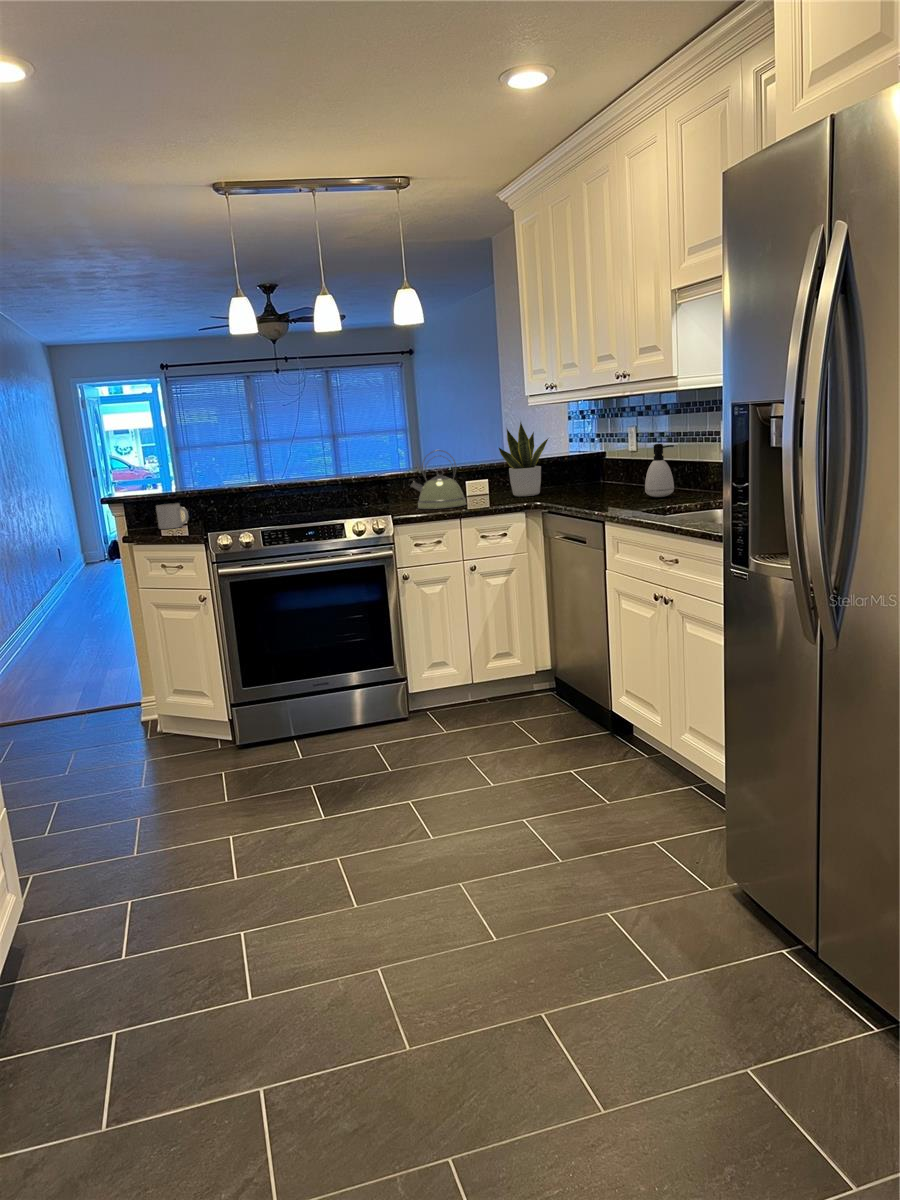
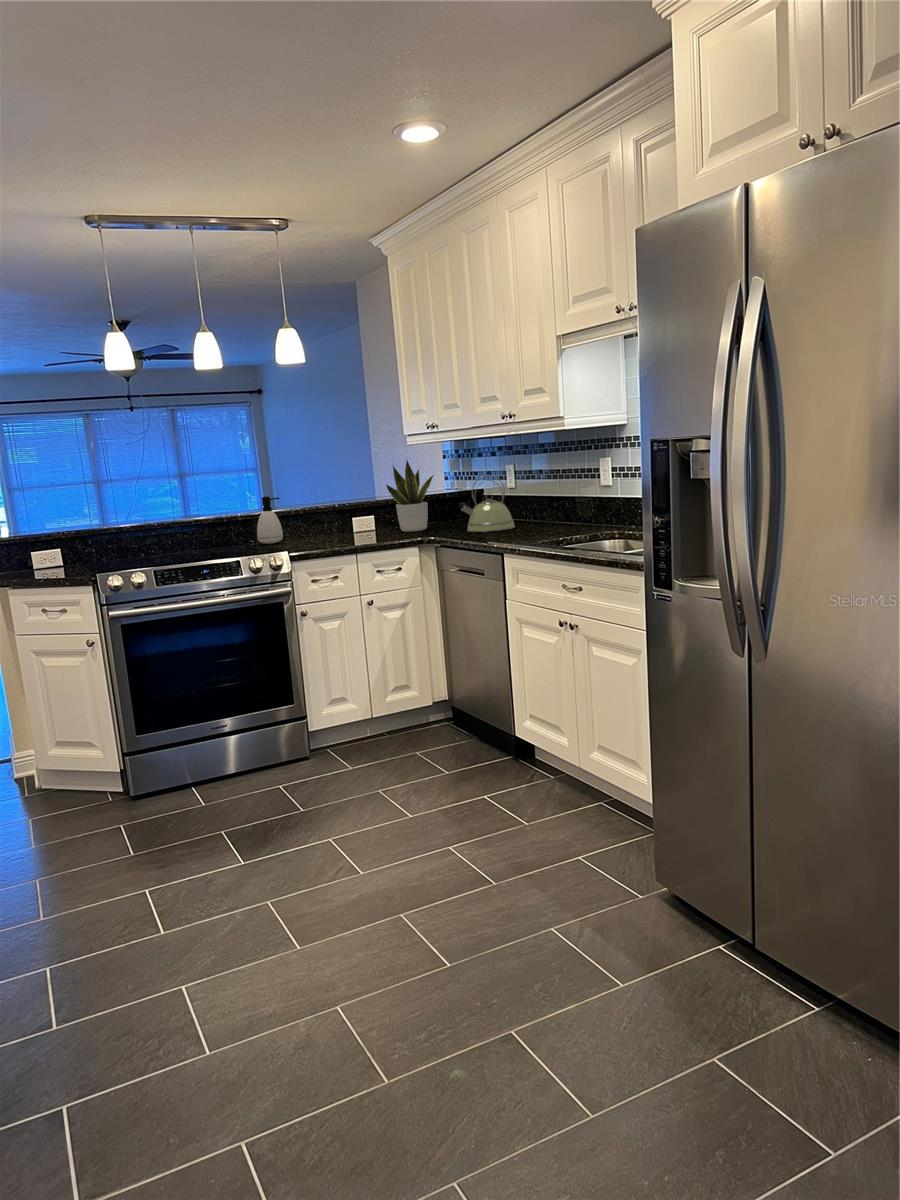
soap dispenser: present [645,444,674,497] -> present [257,496,283,544]
kettle: present [409,450,466,509] -> present [460,474,515,532]
mug: present [156,503,188,529] -> none [31,546,68,573]

